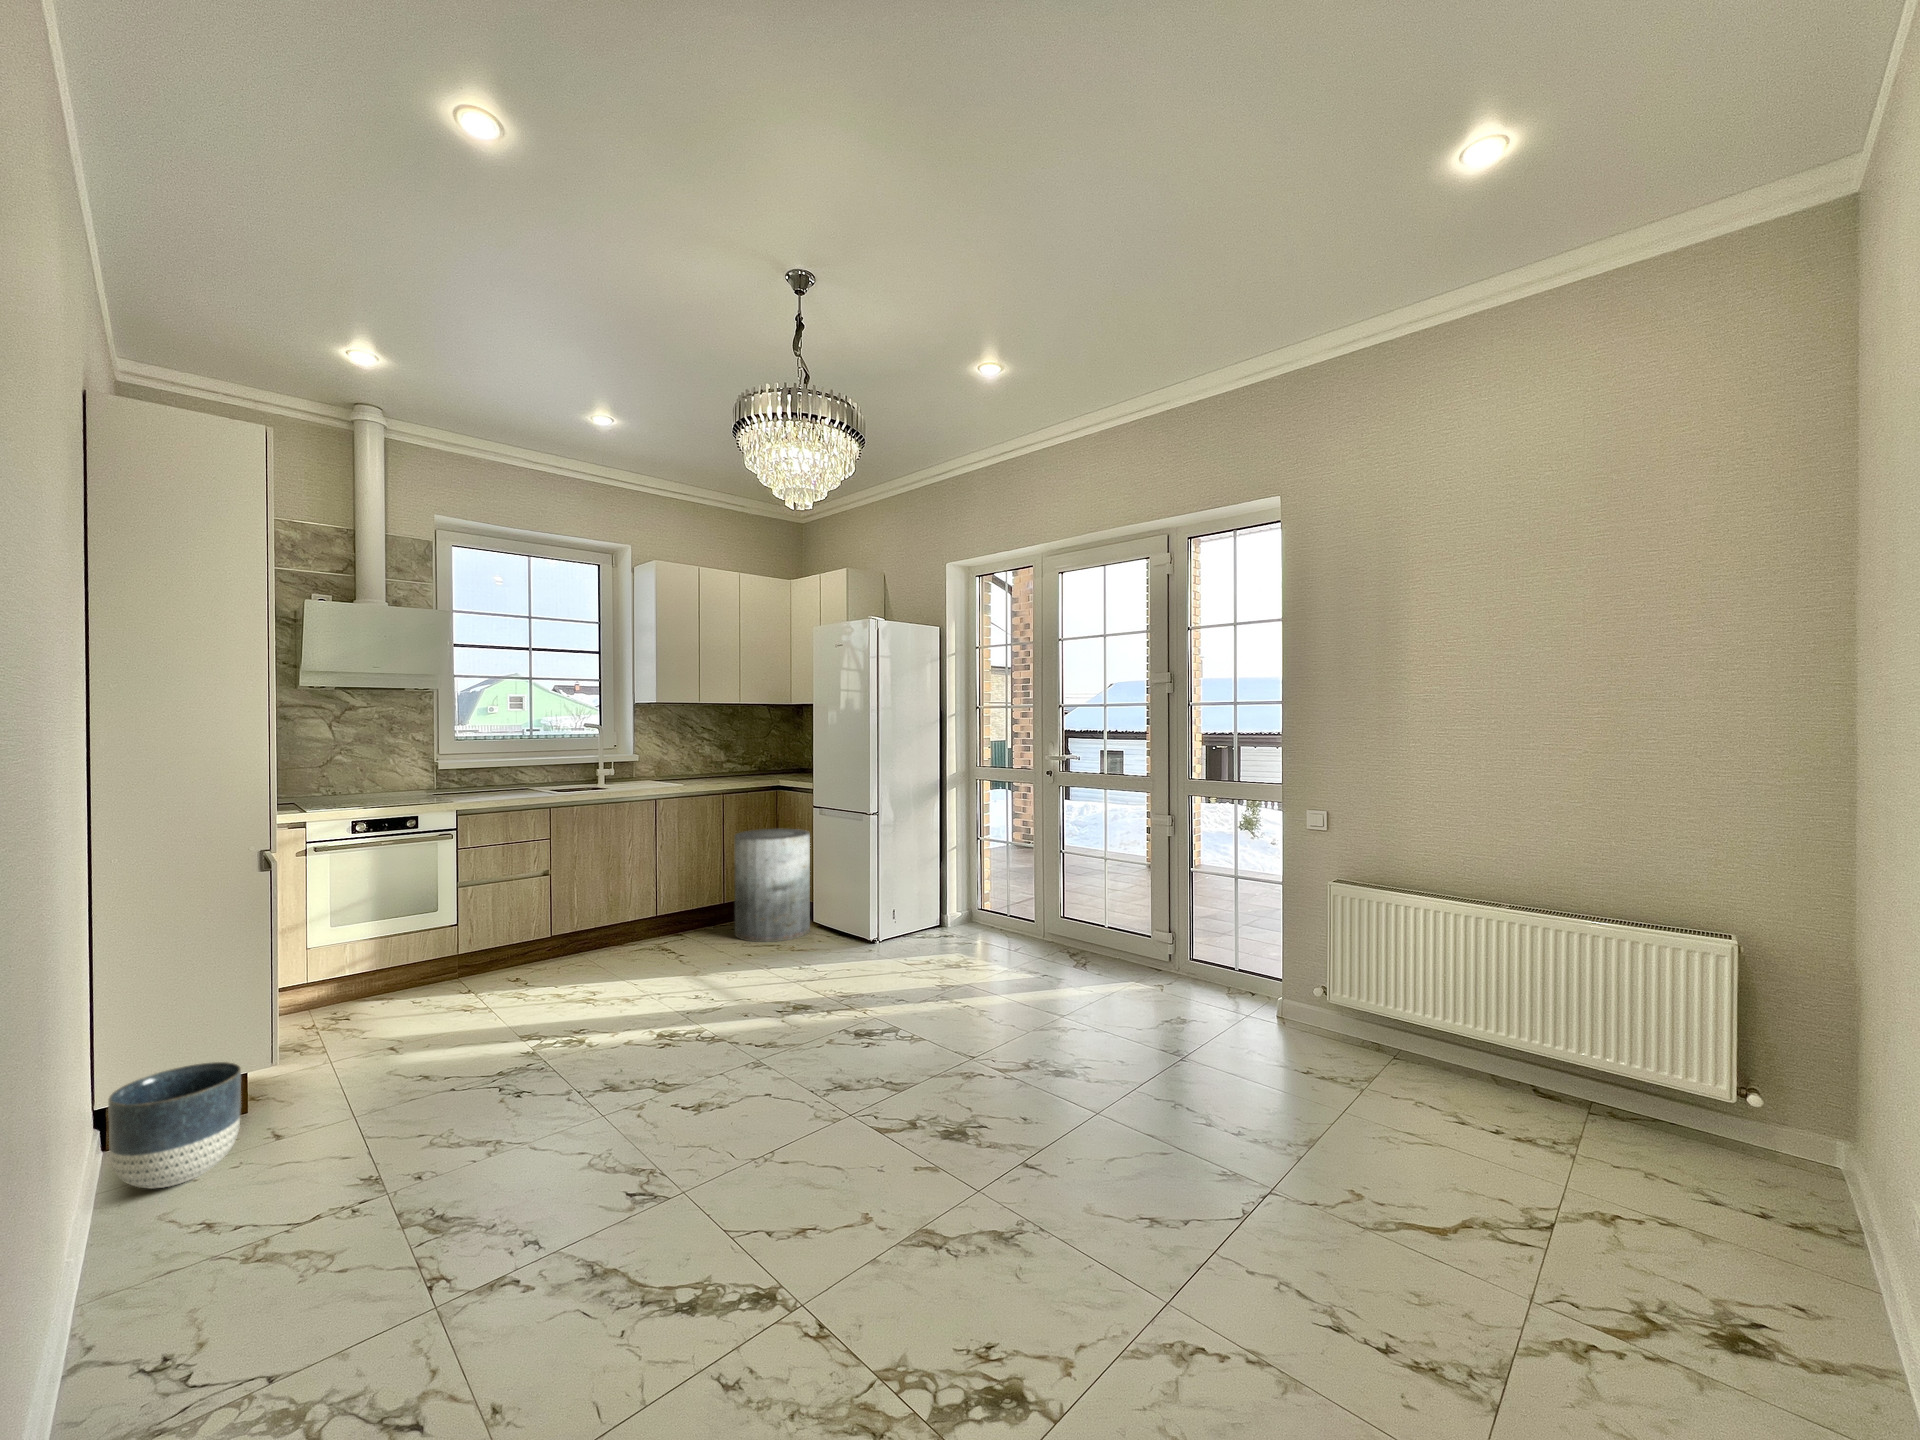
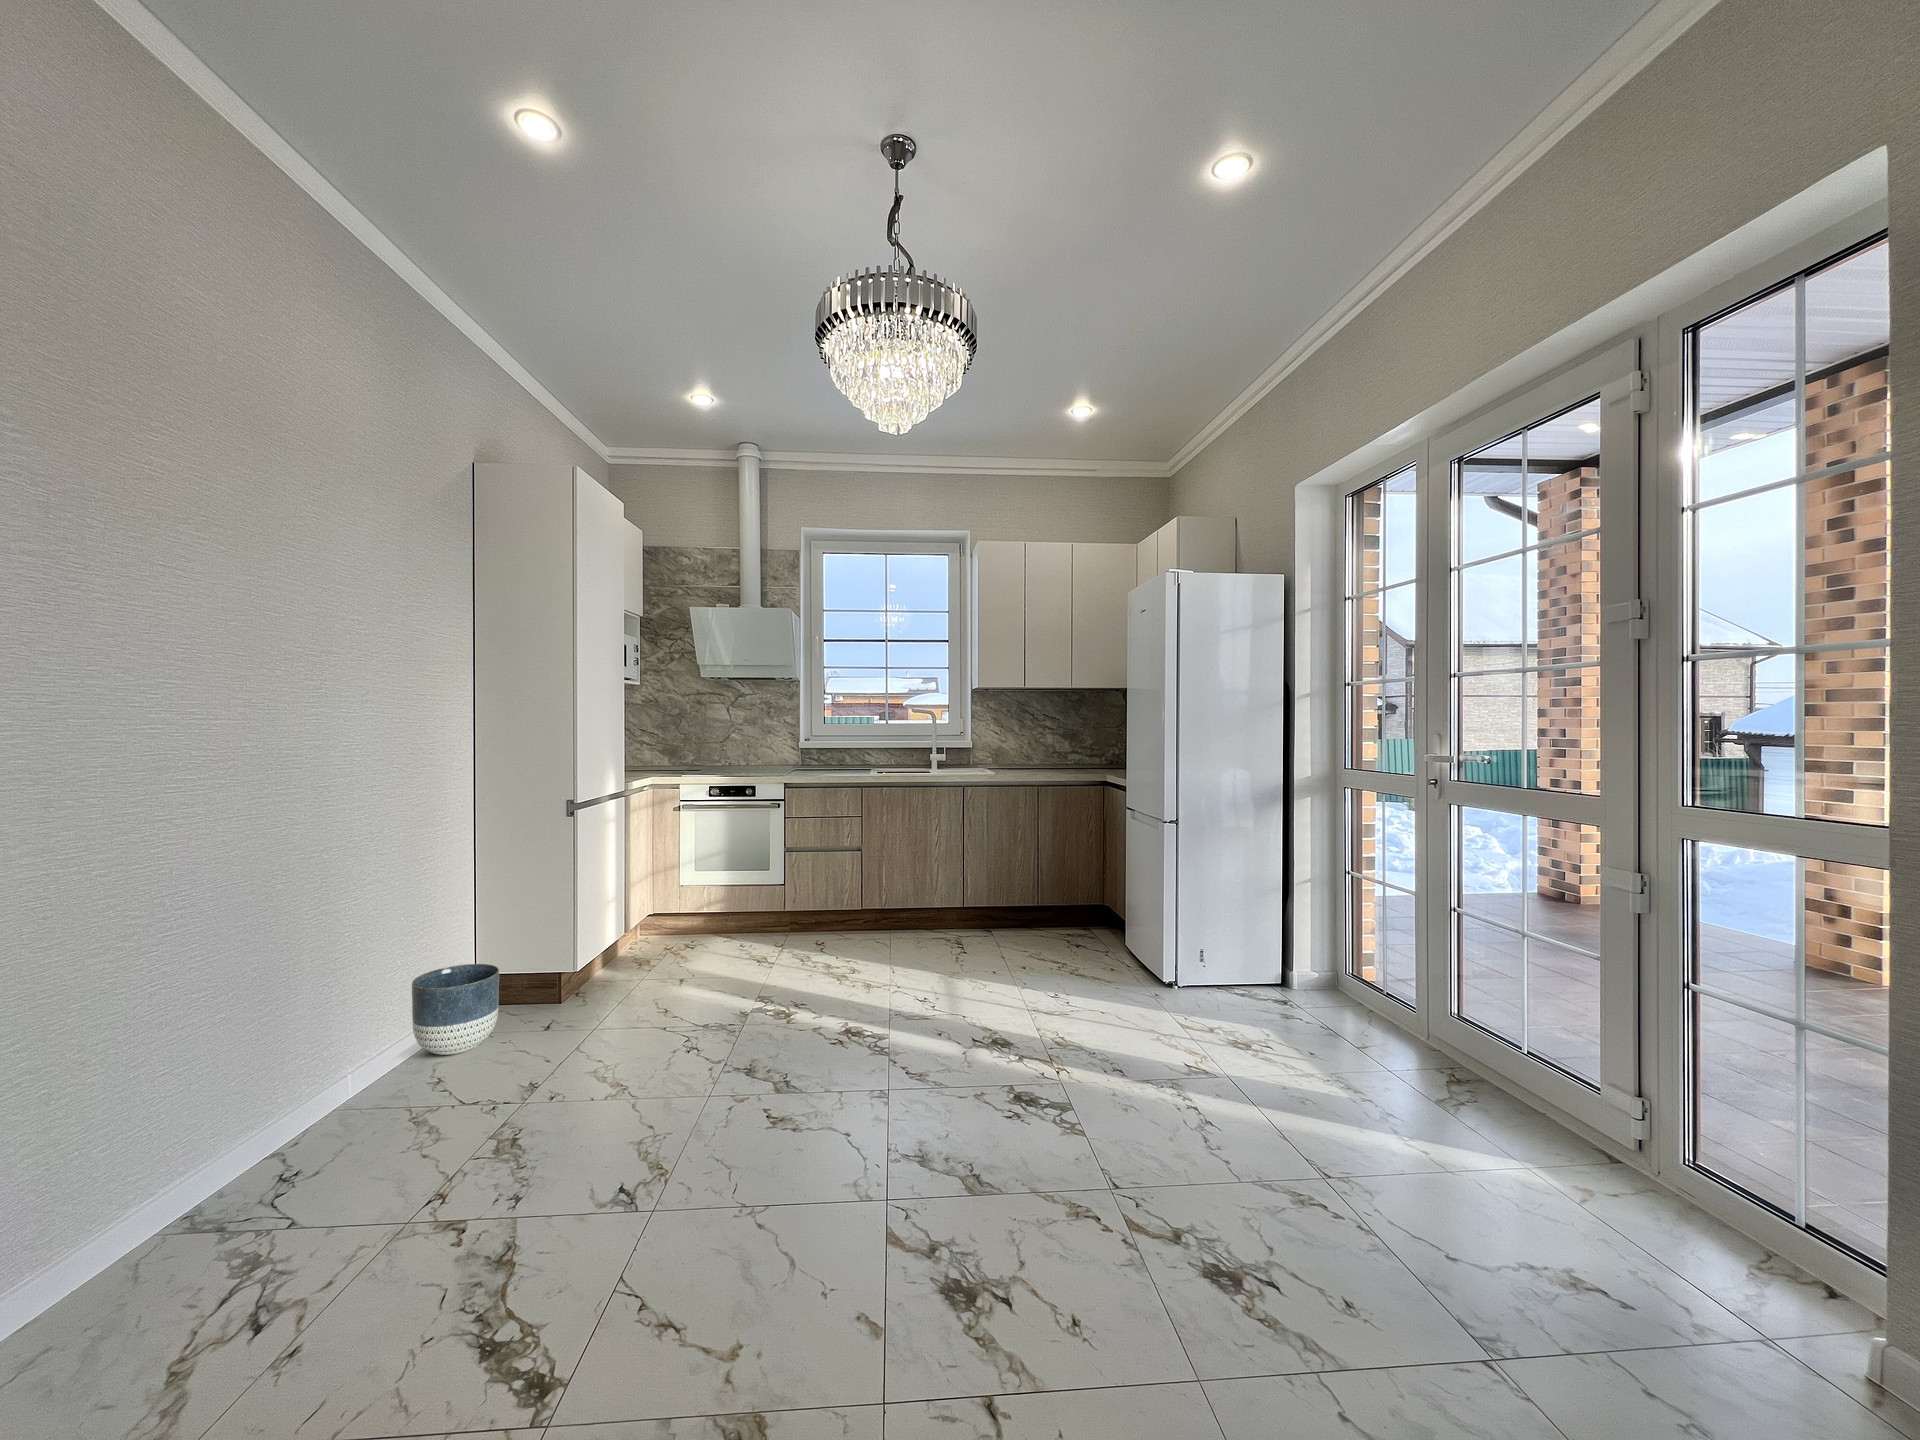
trash can: present [735,829,810,942] -> none [1034,828,1118,957]

